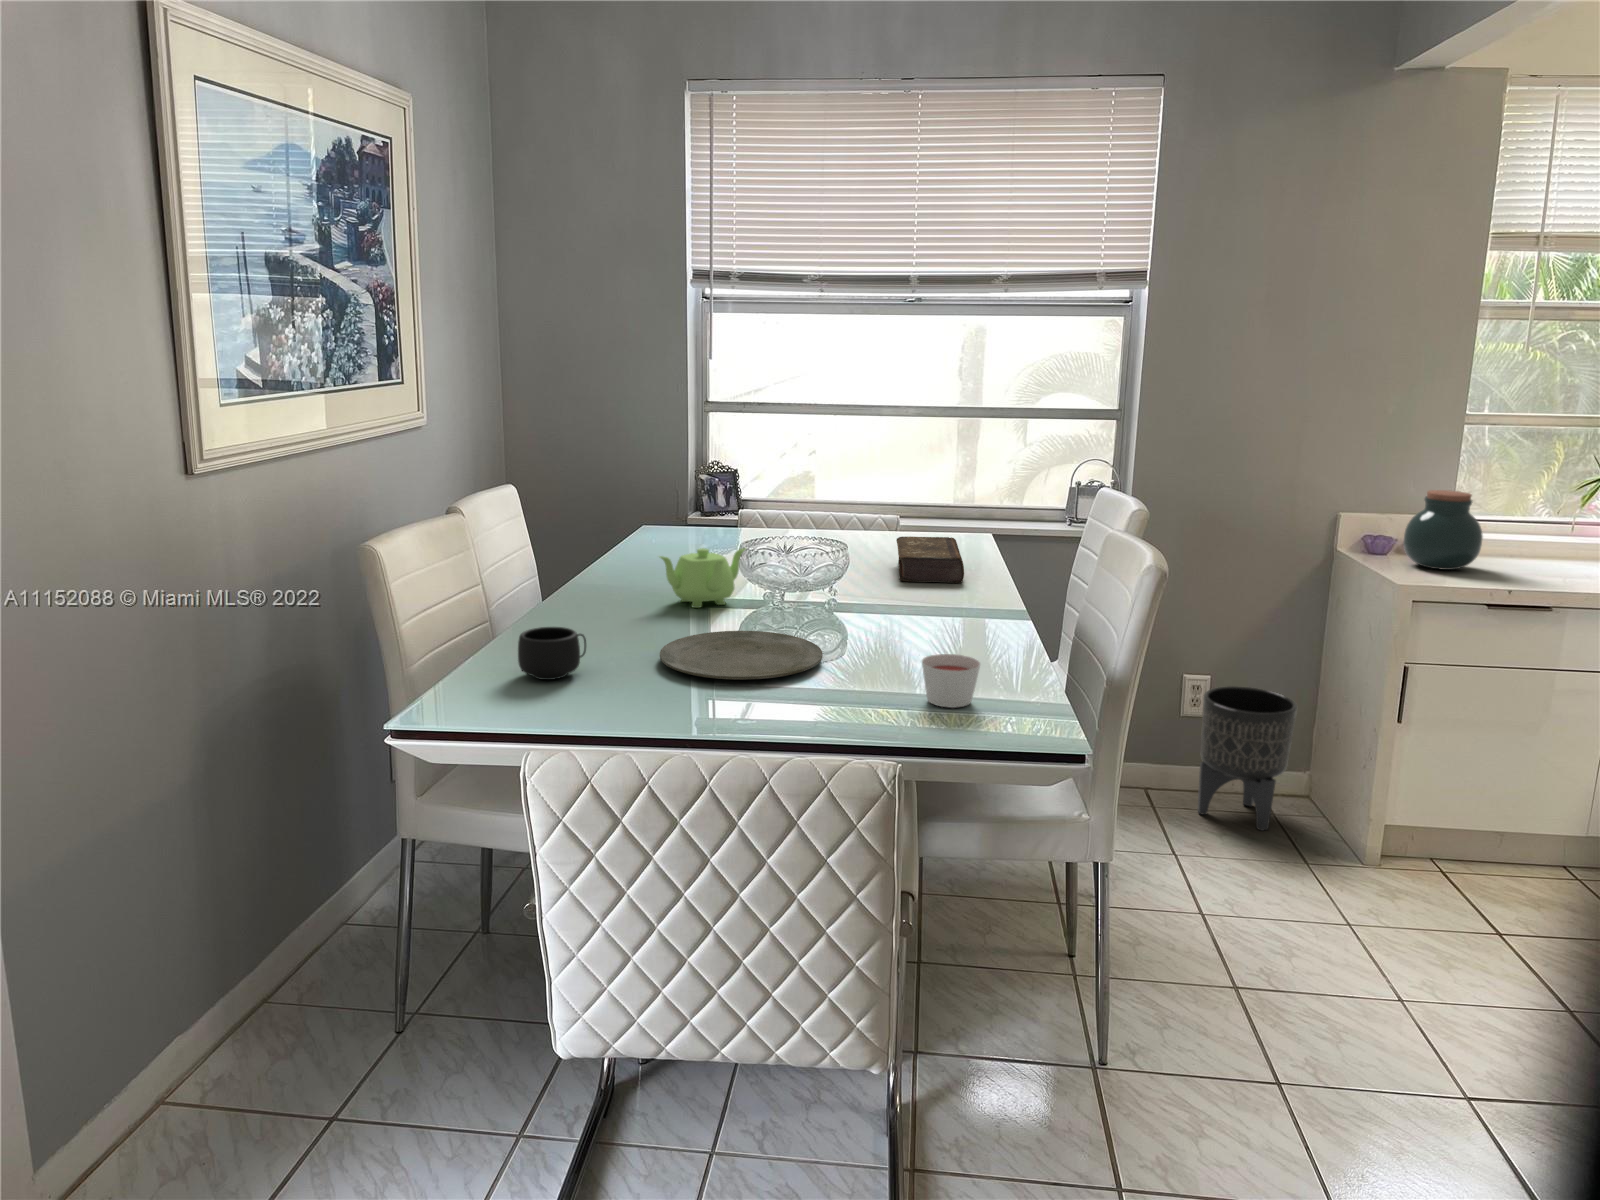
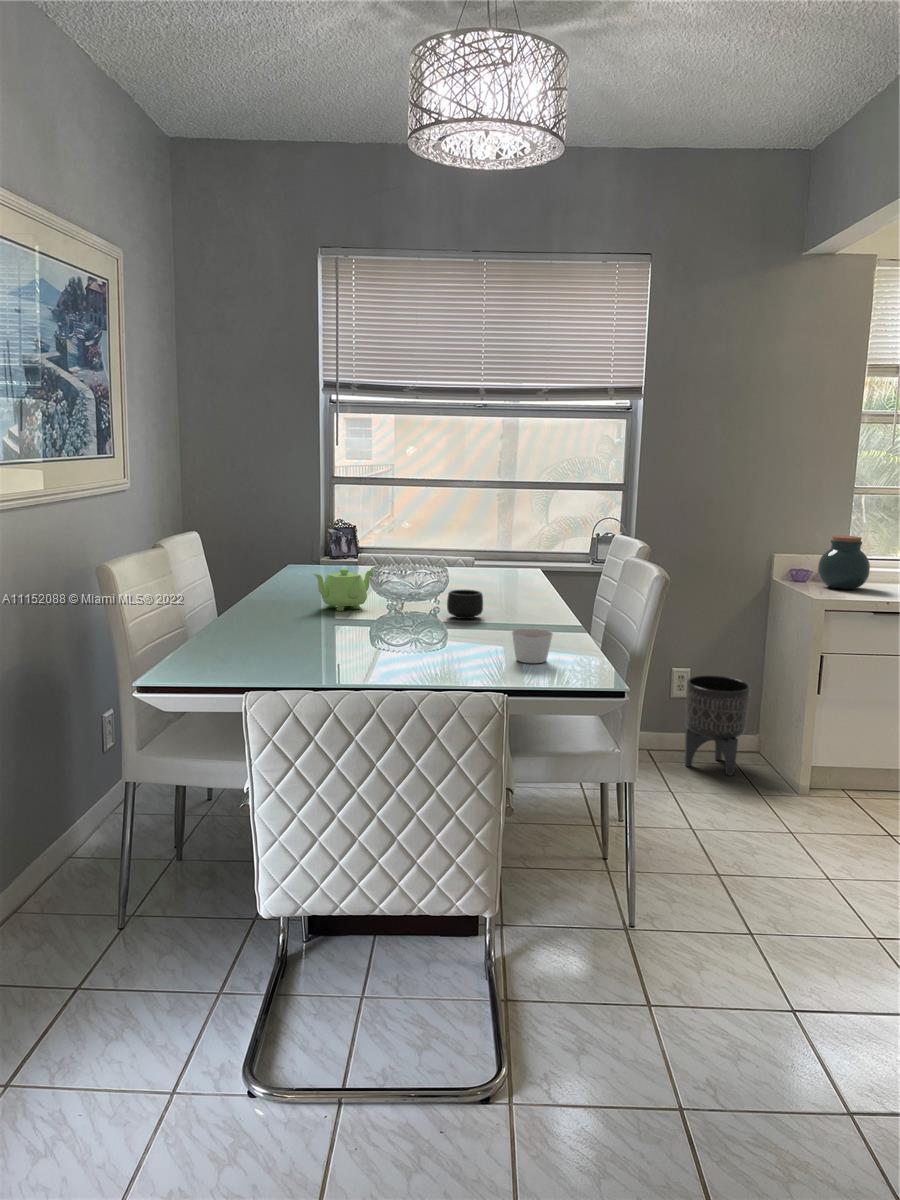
book: present [896,536,964,583] -> none [476,566,526,596]
mug: present [518,627,586,680] -> present [447,590,483,619]
plate: present [660,631,823,680] -> none [323,622,438,649]

